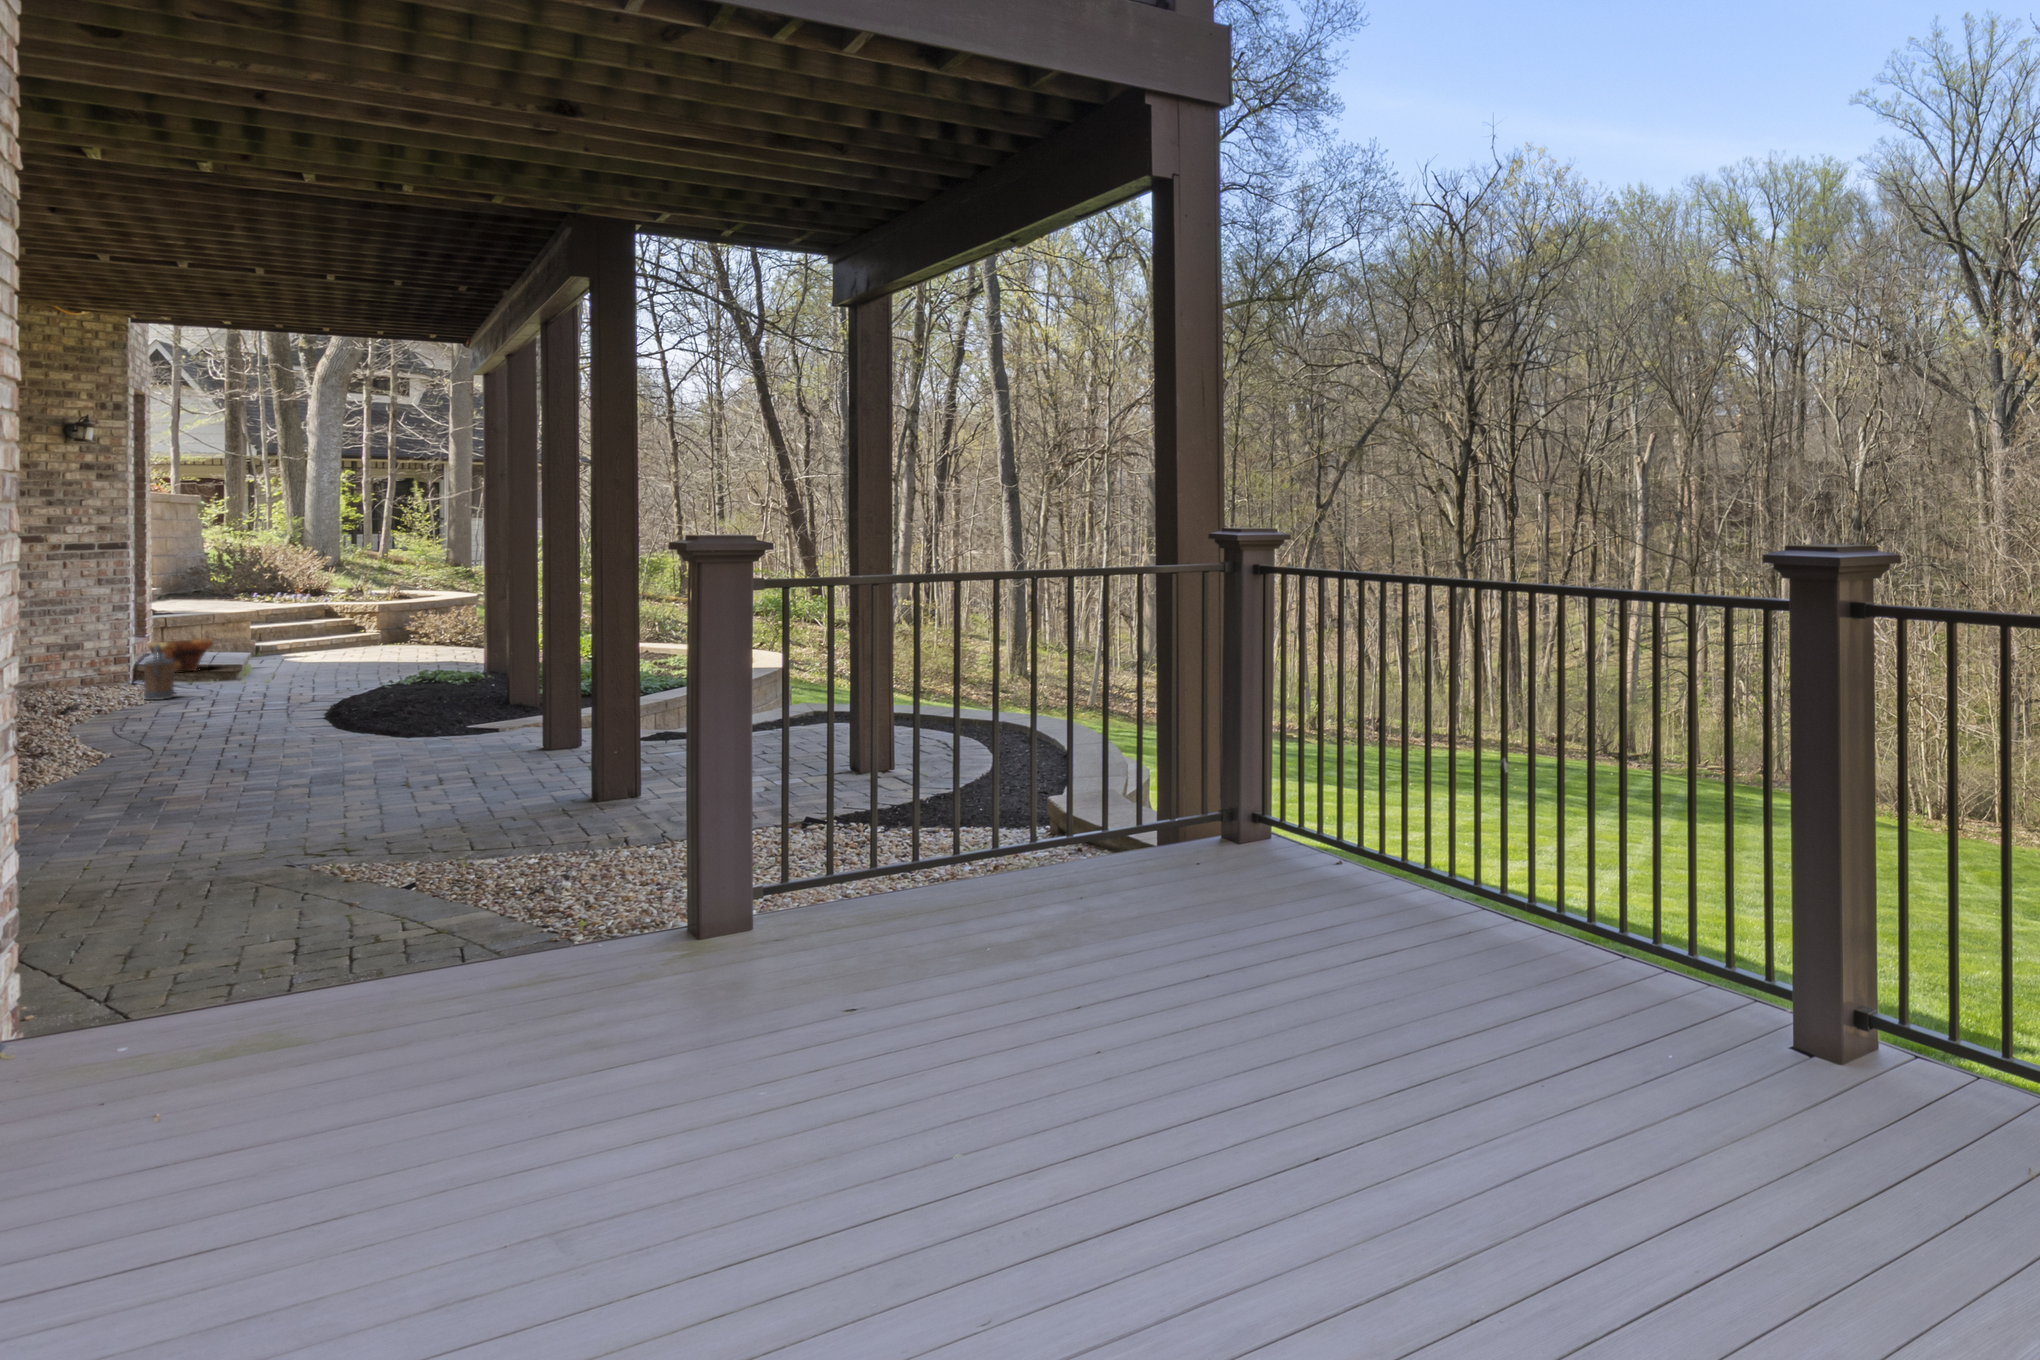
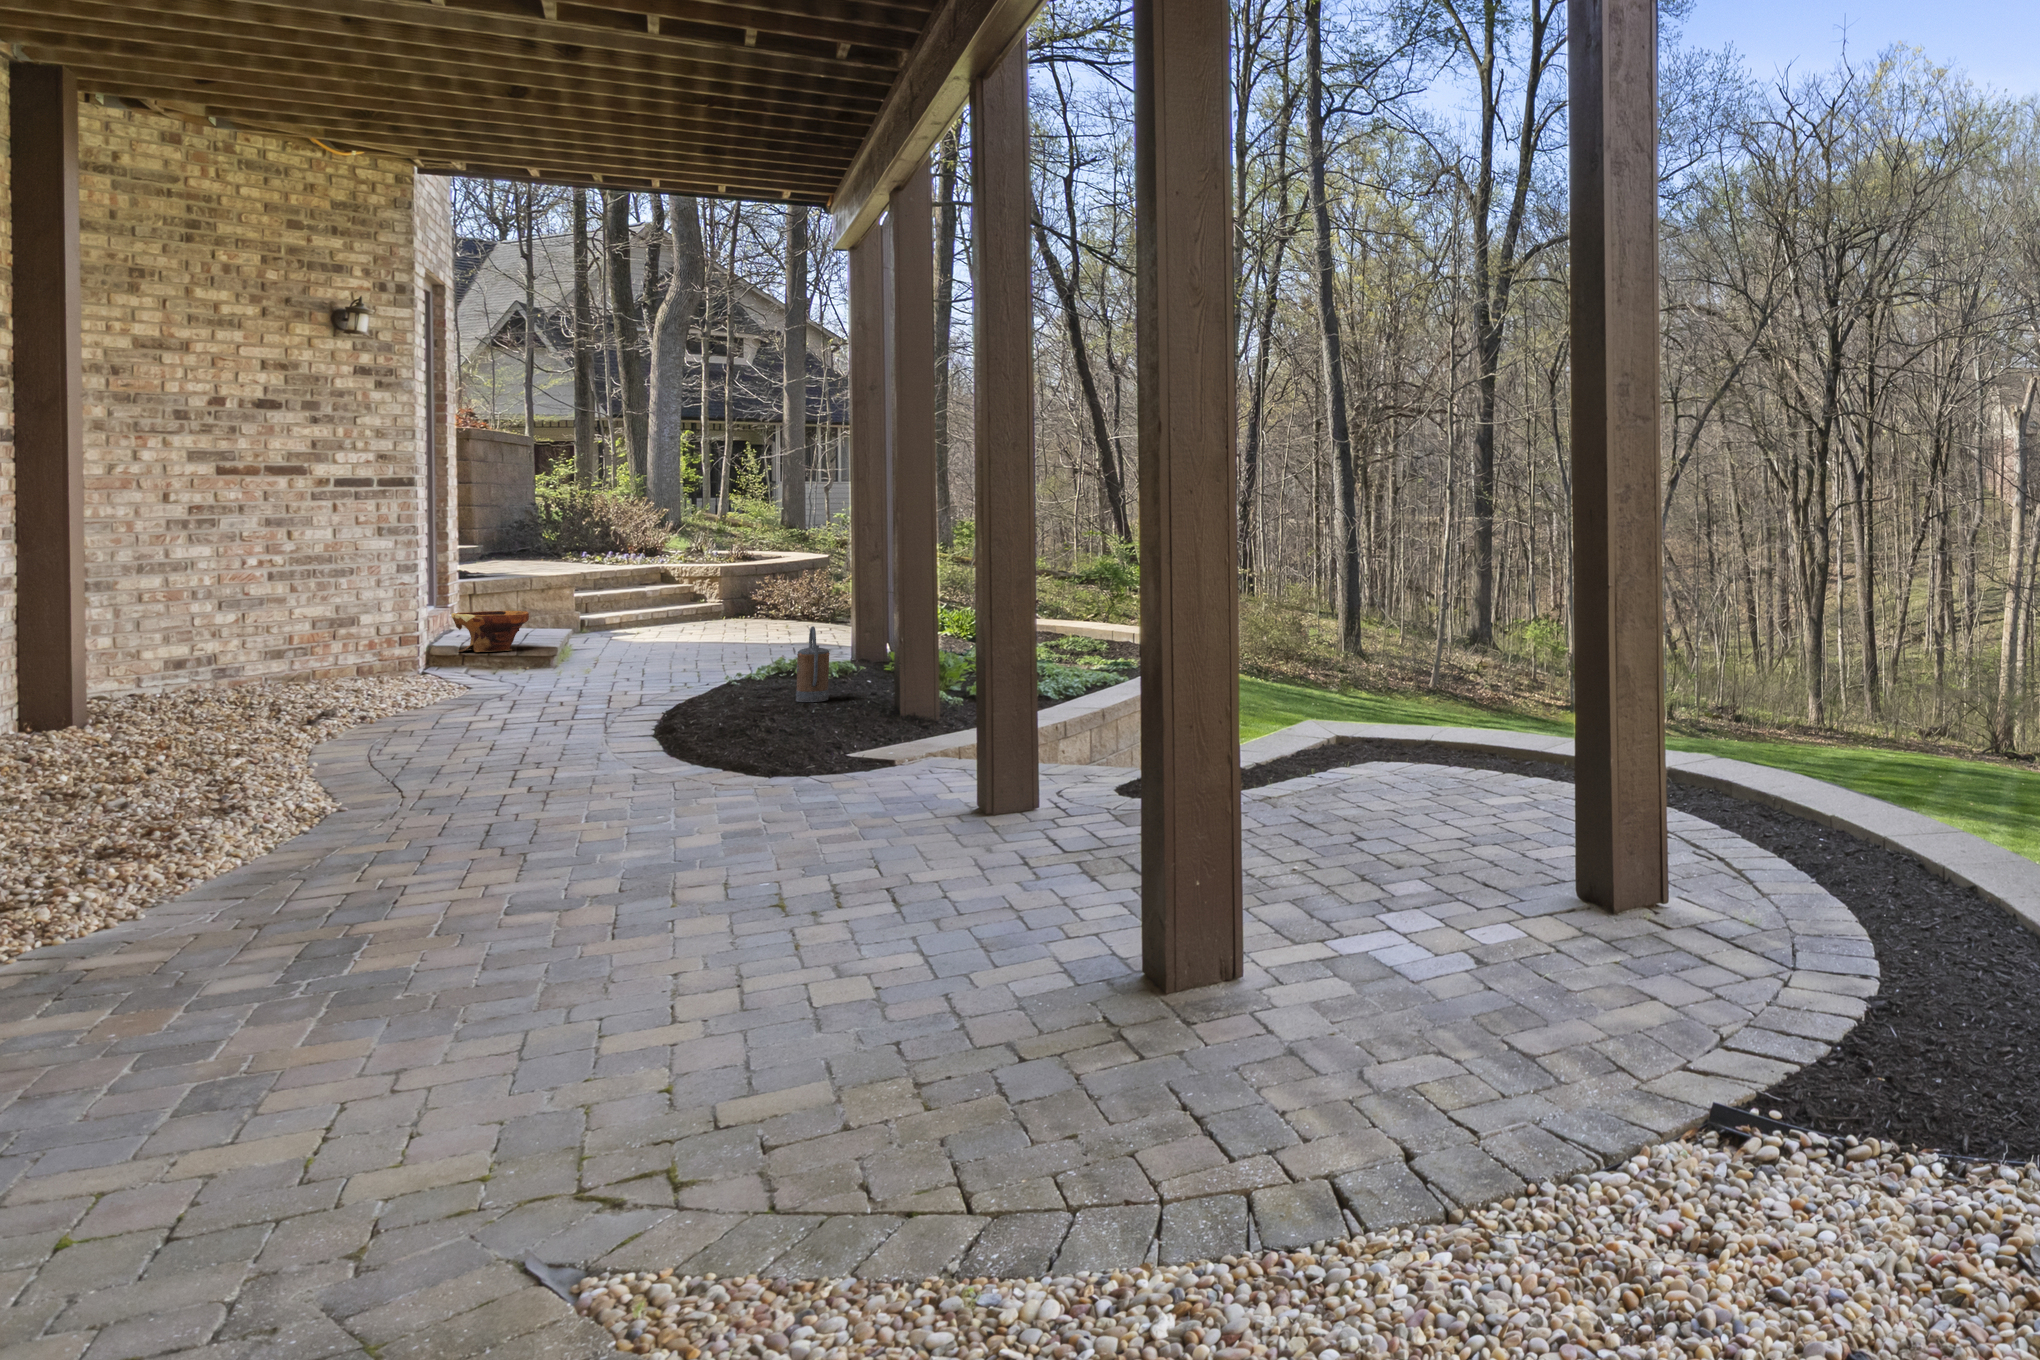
watering can: present [144,644,175,700] -> present [796,626,830,702]

